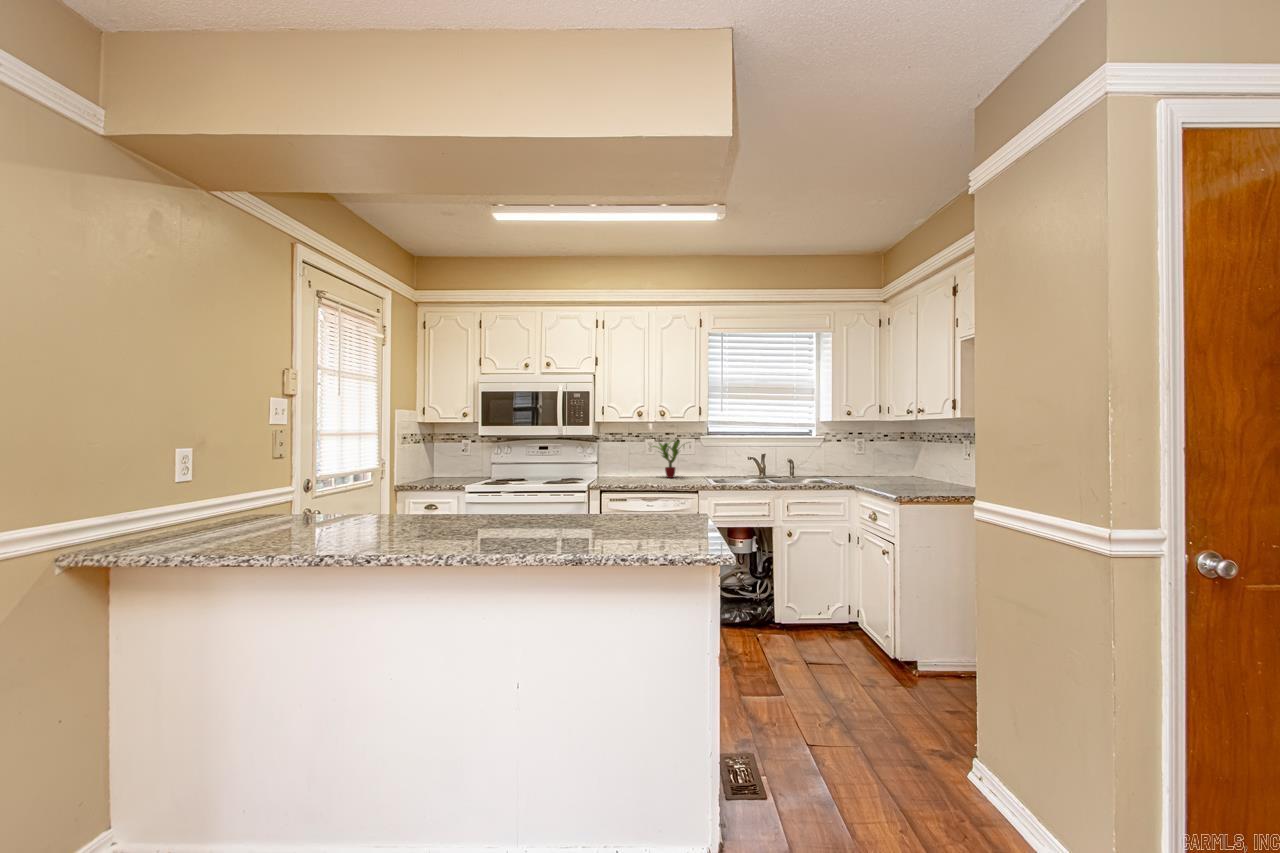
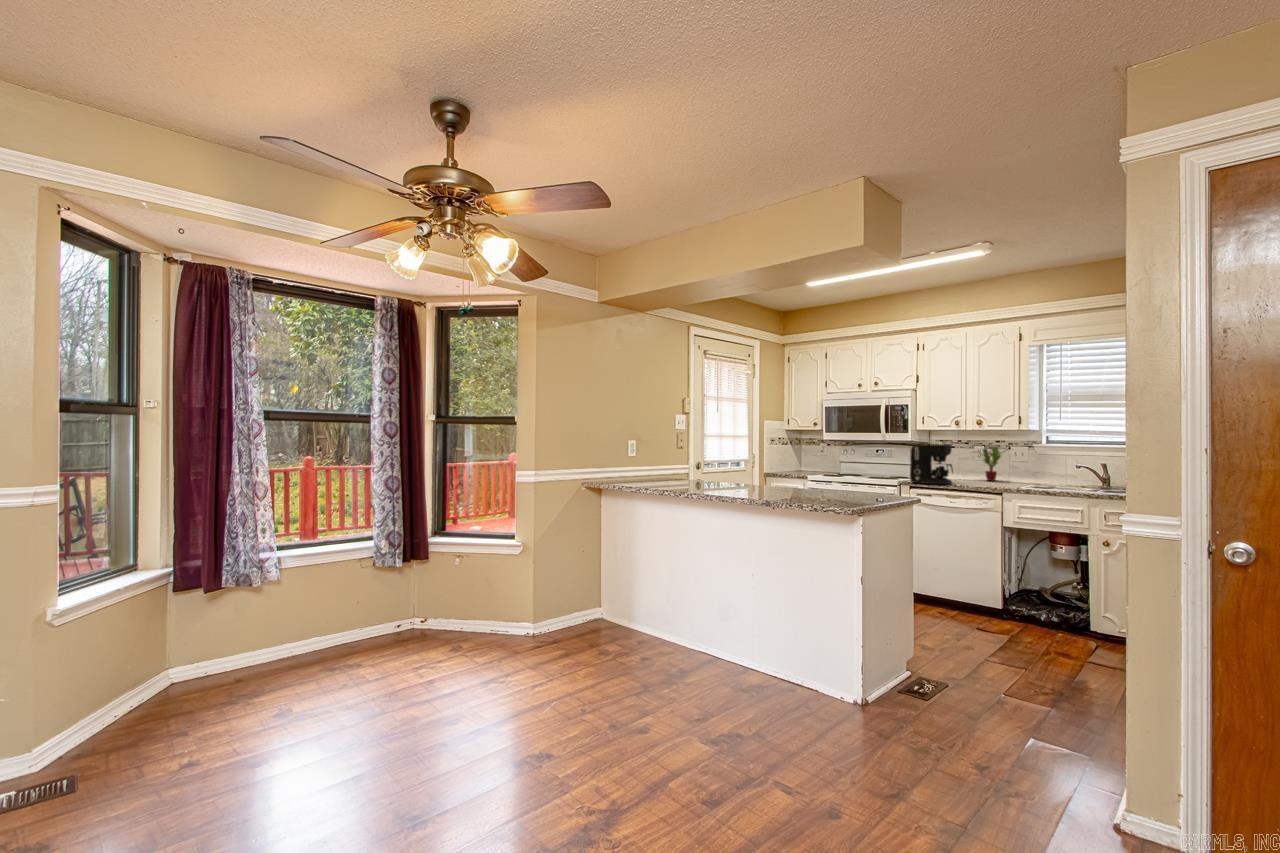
coffee maker: none [605,439,649,487] -> present [910,444,953,484]

